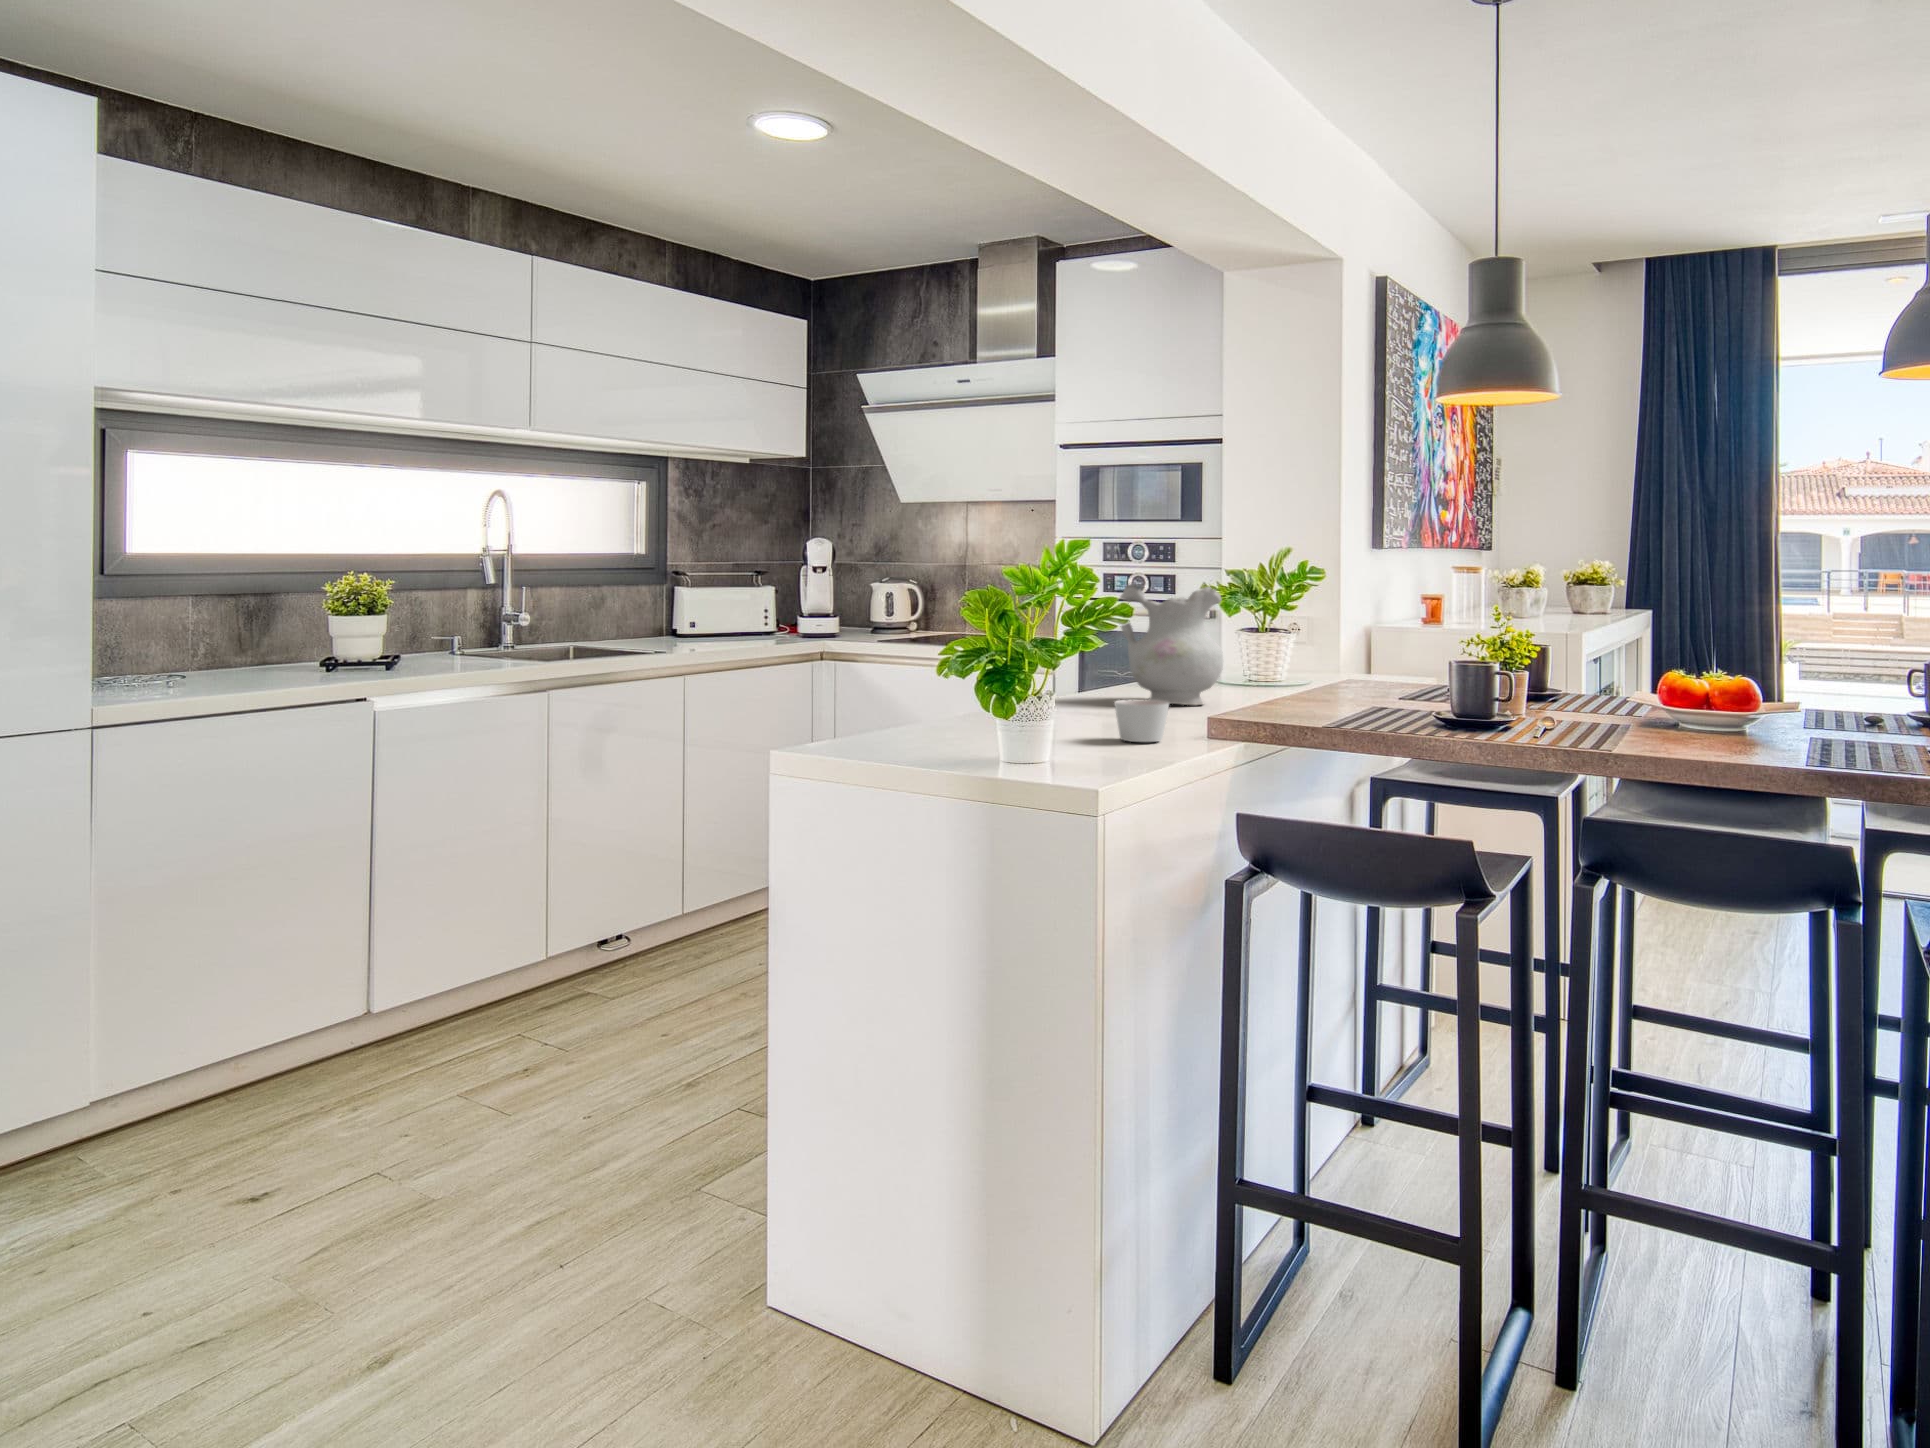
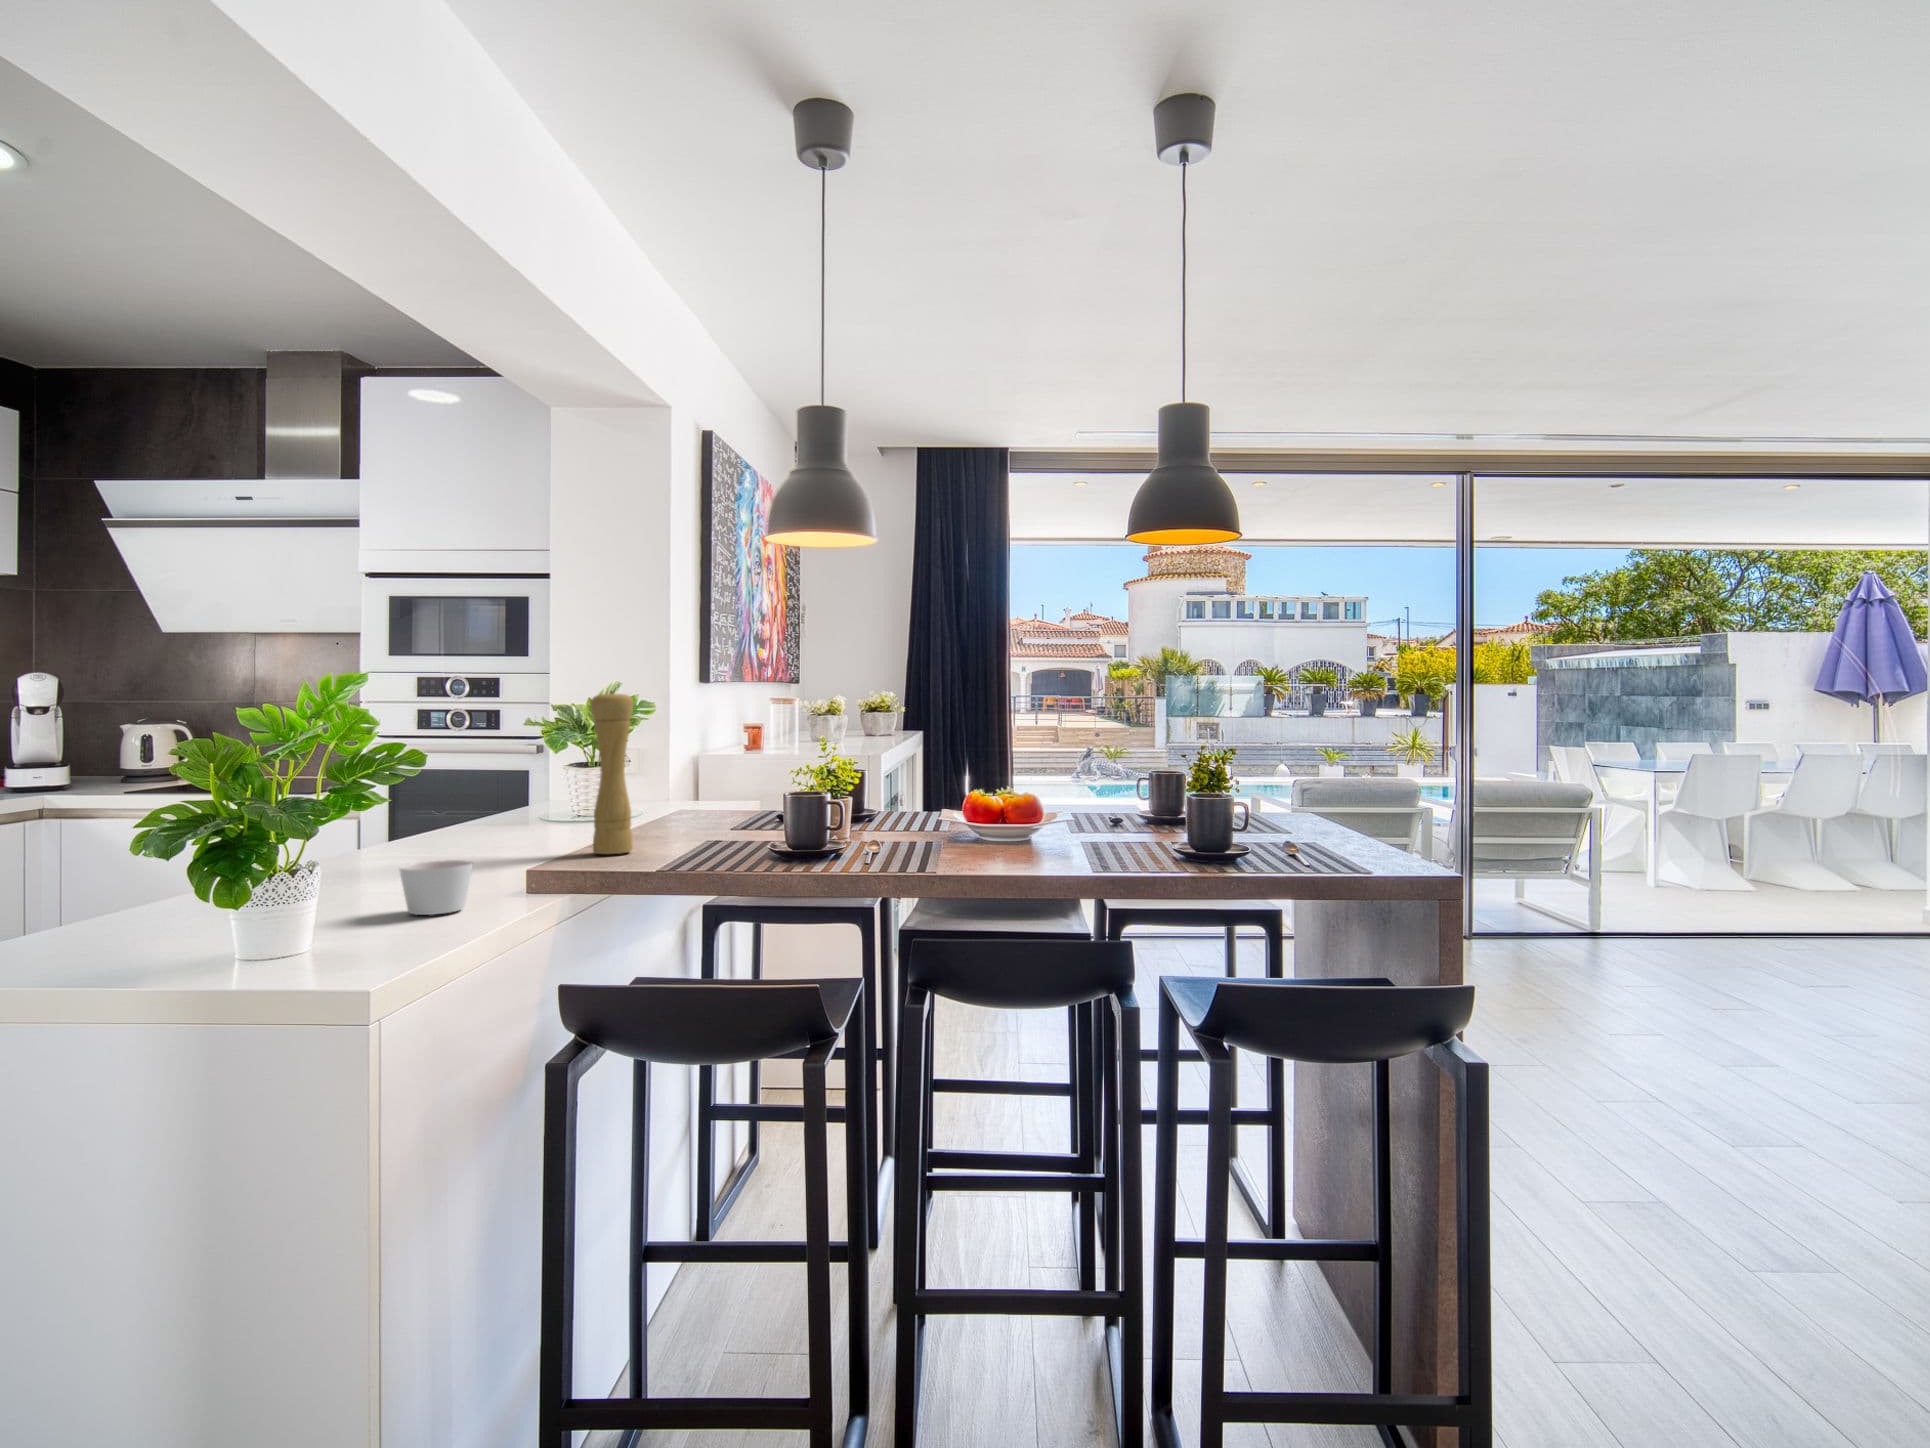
pepper mill: none [1263,557,1305,712] -> present [591,691,634,854]
ceramic pitcher: present [1120,584,1223,705] -> none [420,721,548,856]

